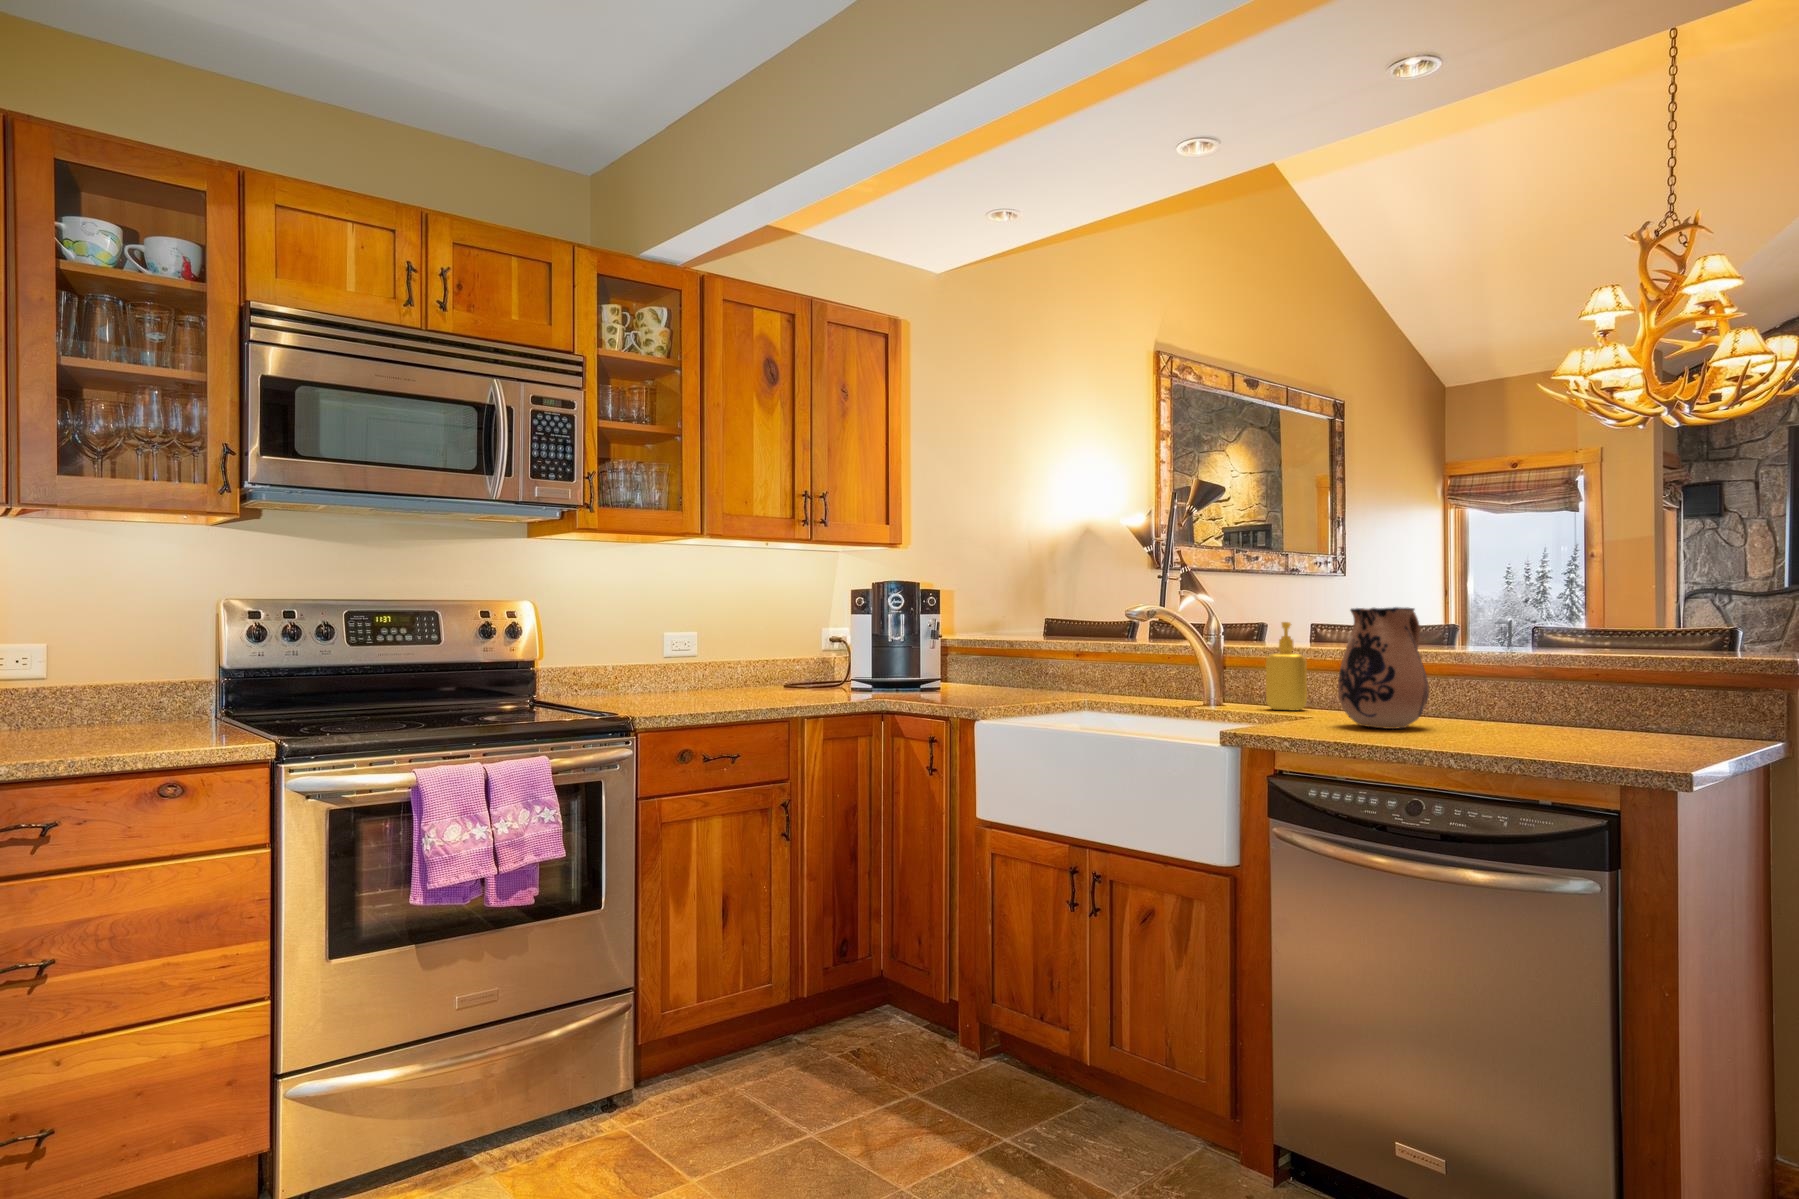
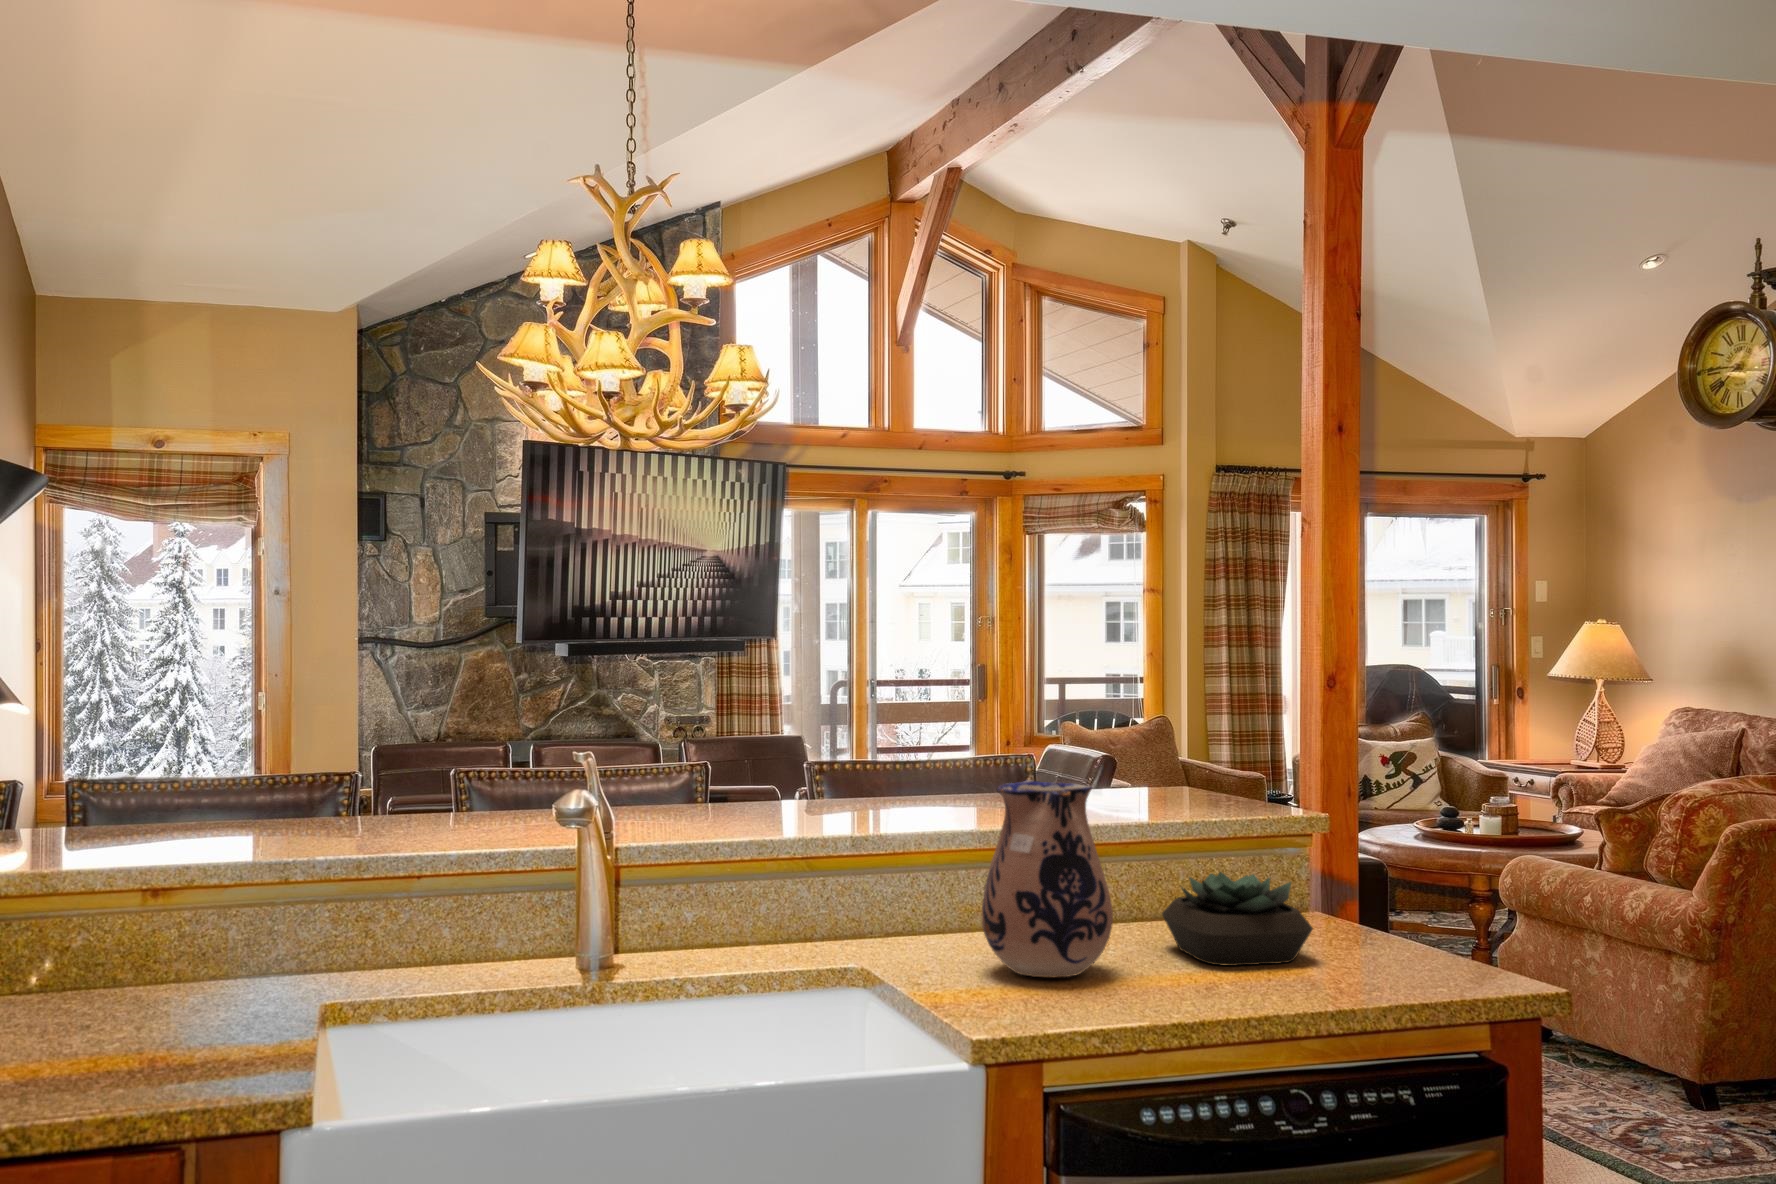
soap dispenser: present [1266,622,1307,710] -> none [699,798,773,960]
succulent plant: none [1479,679,1609,743] -> present [1162,872,1313,966]

